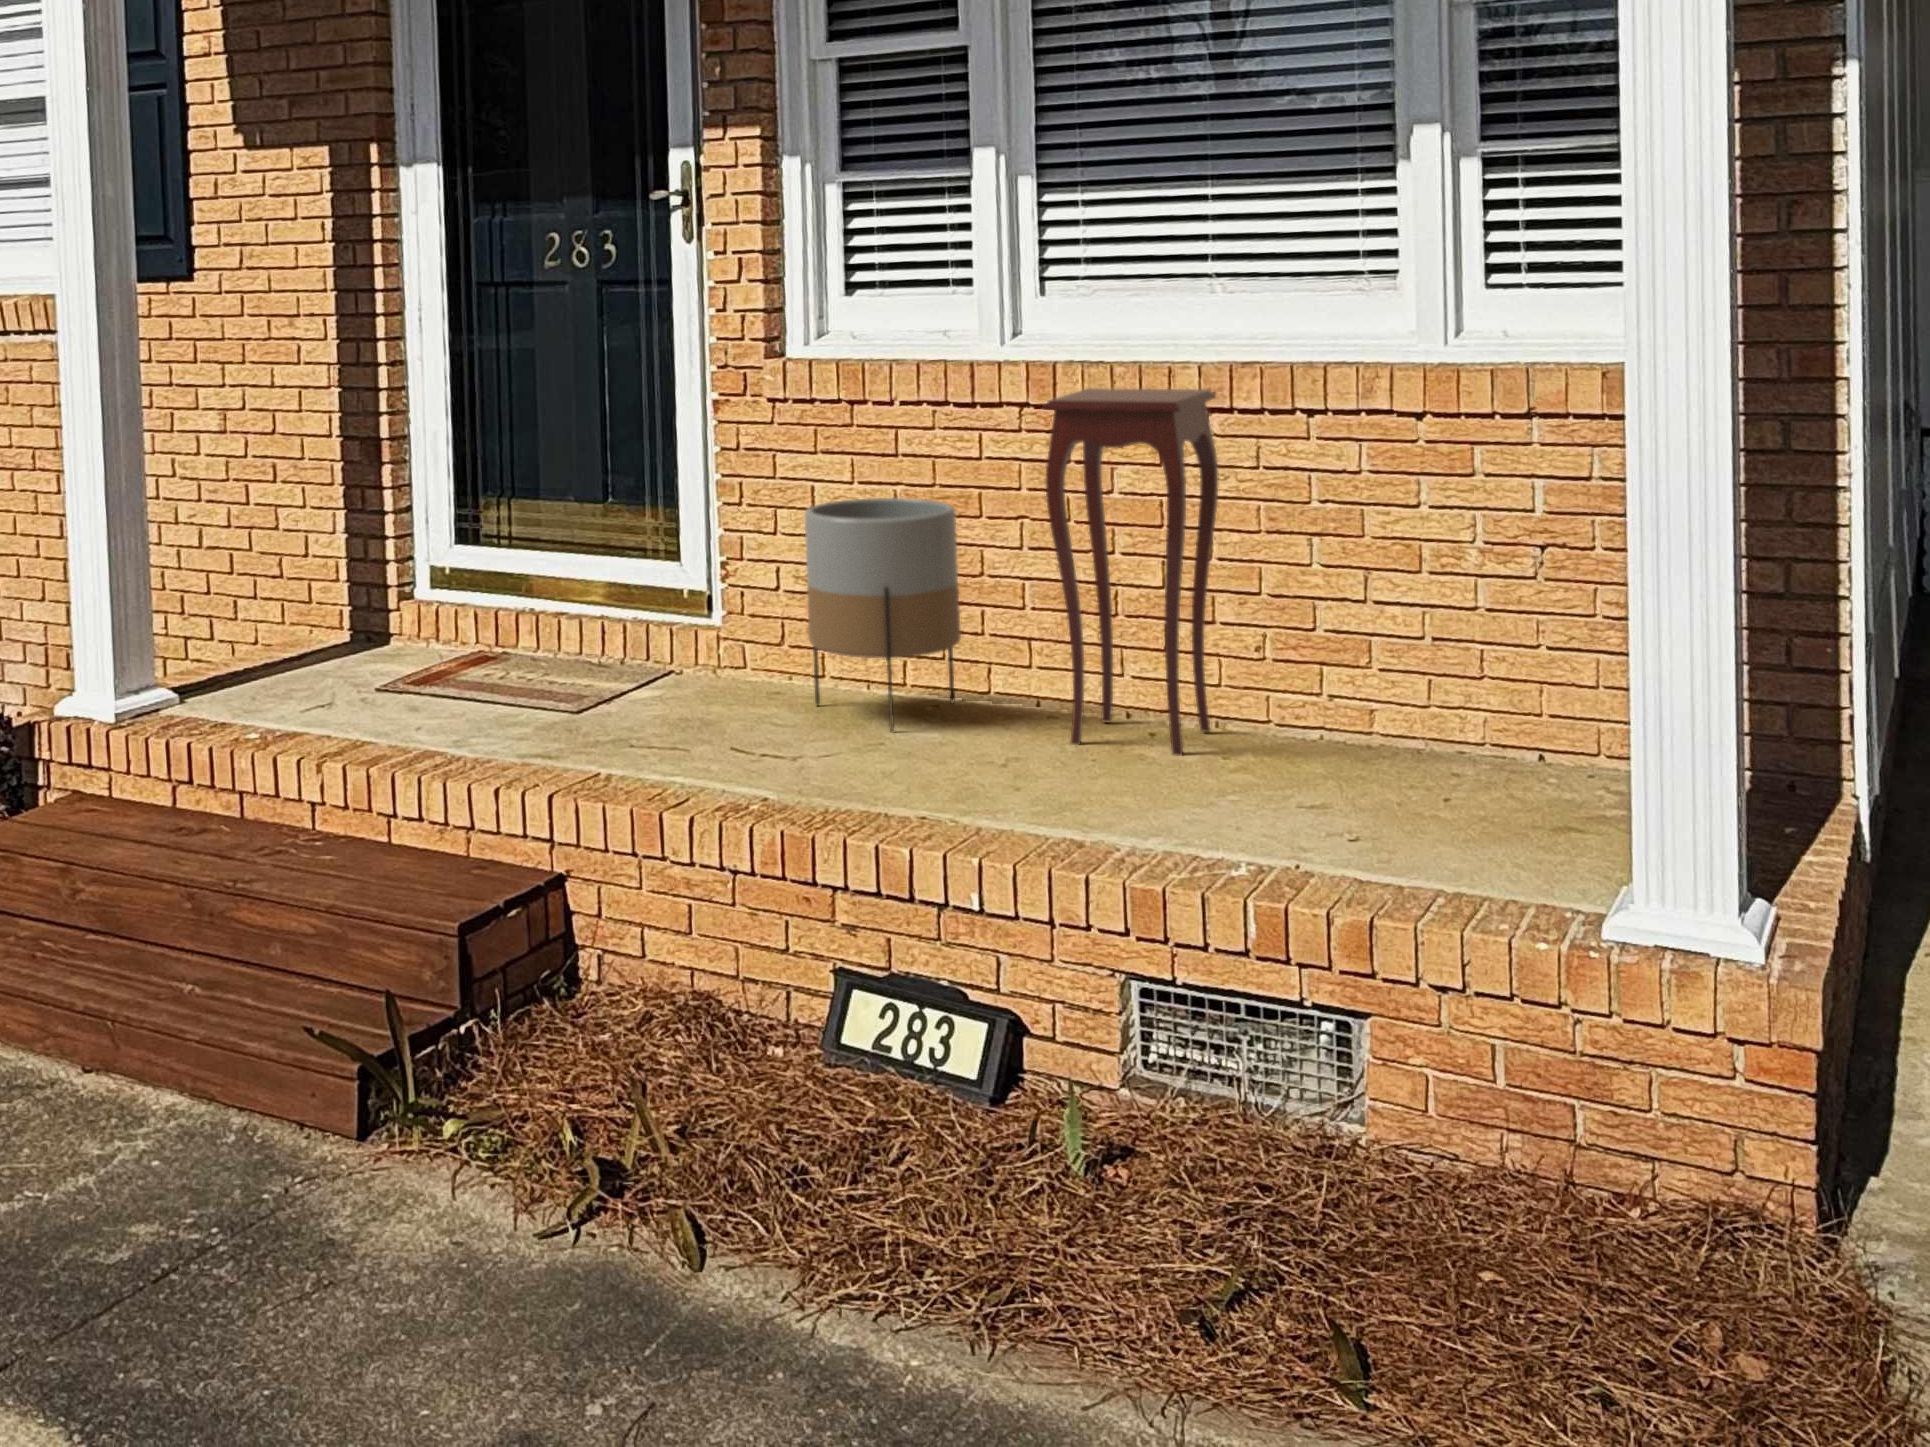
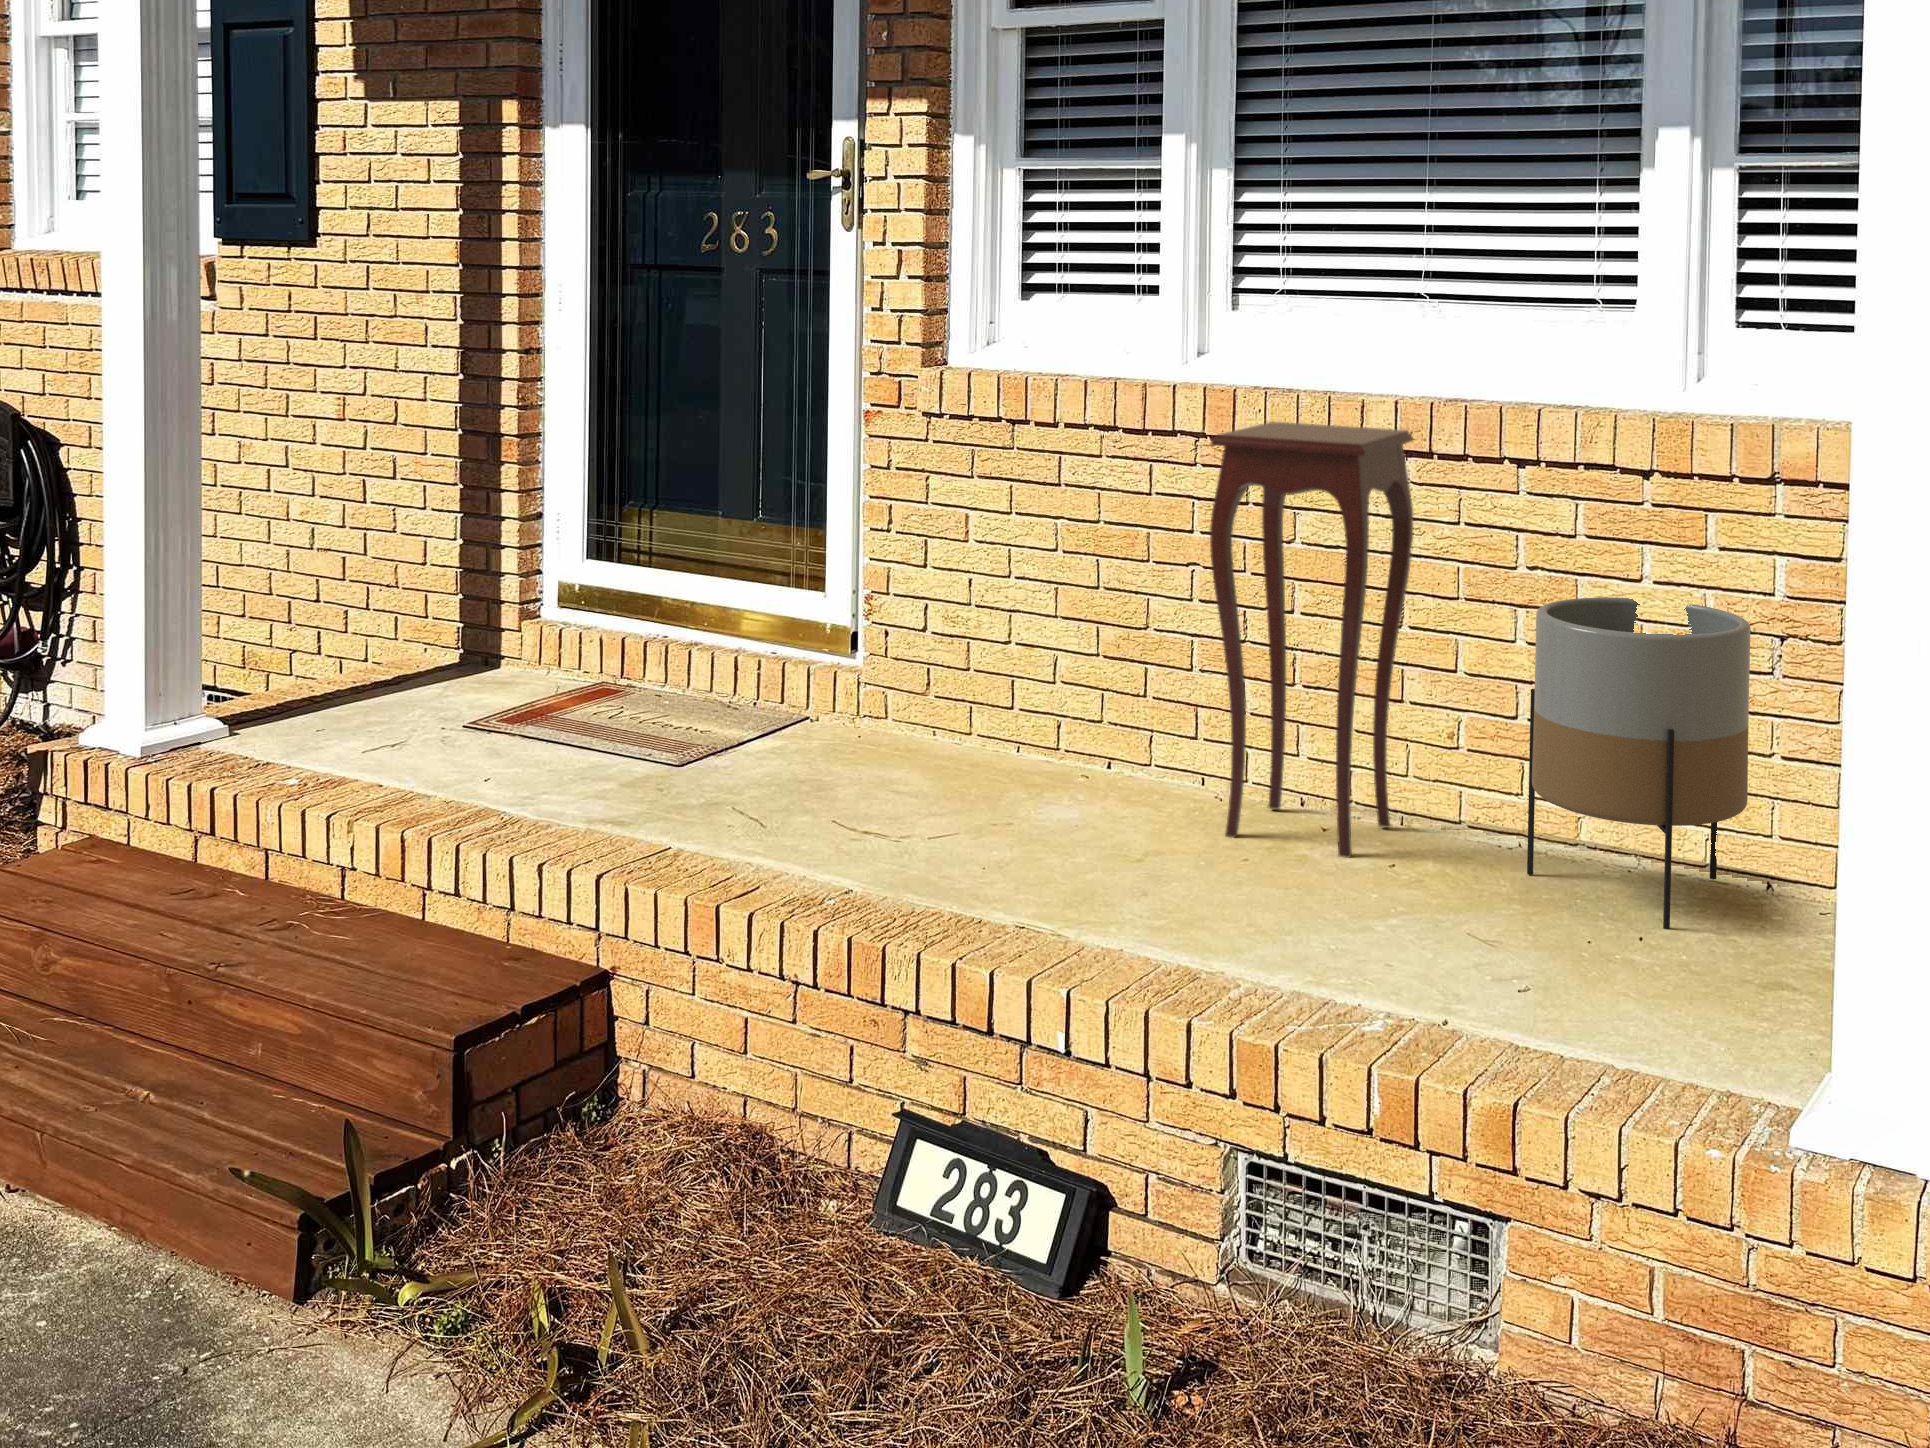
planter: present [805,498,961,732] -> present [1527,597,1751,930]

